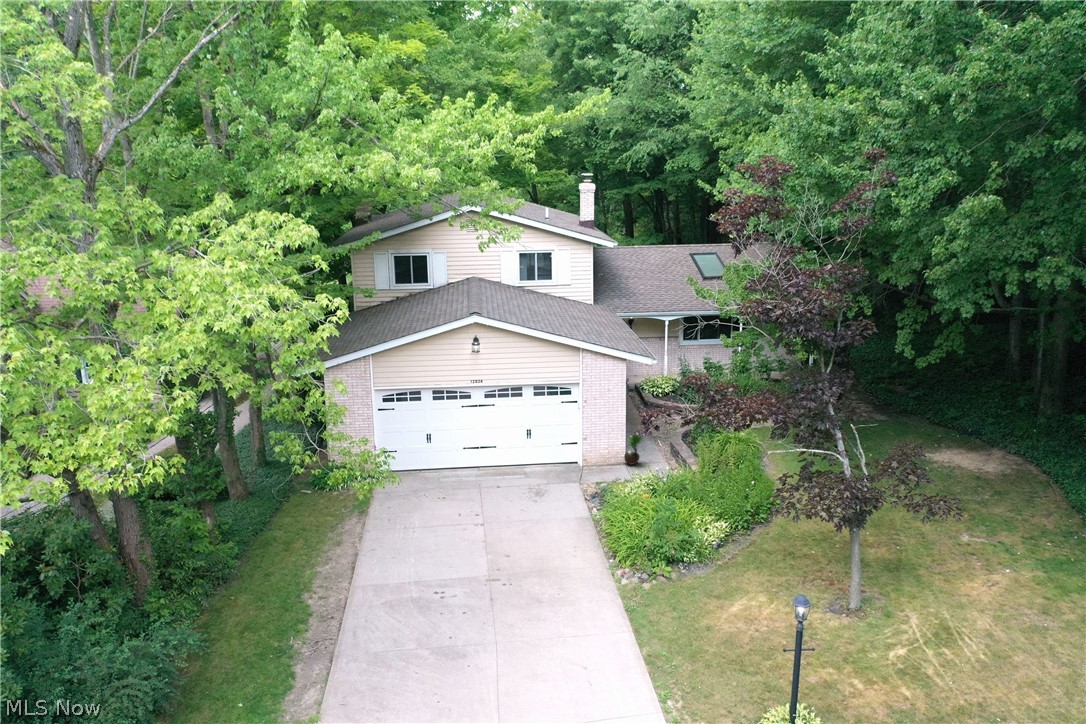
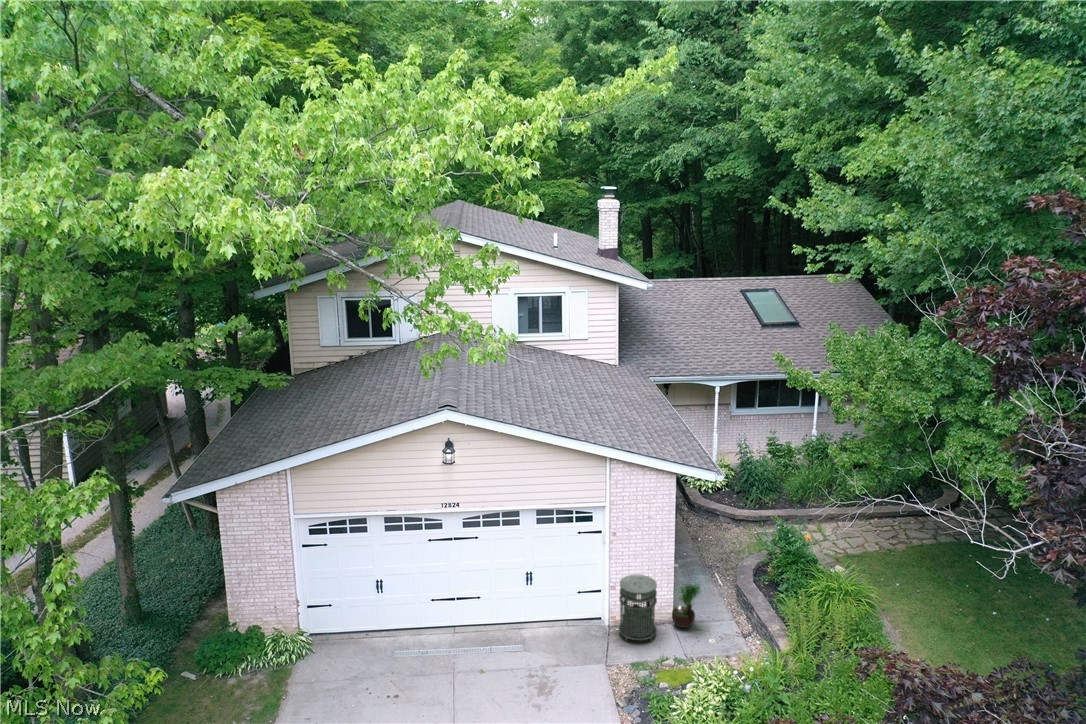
trash can: none [589,429,613,471] -> present [619,575,657,642]

